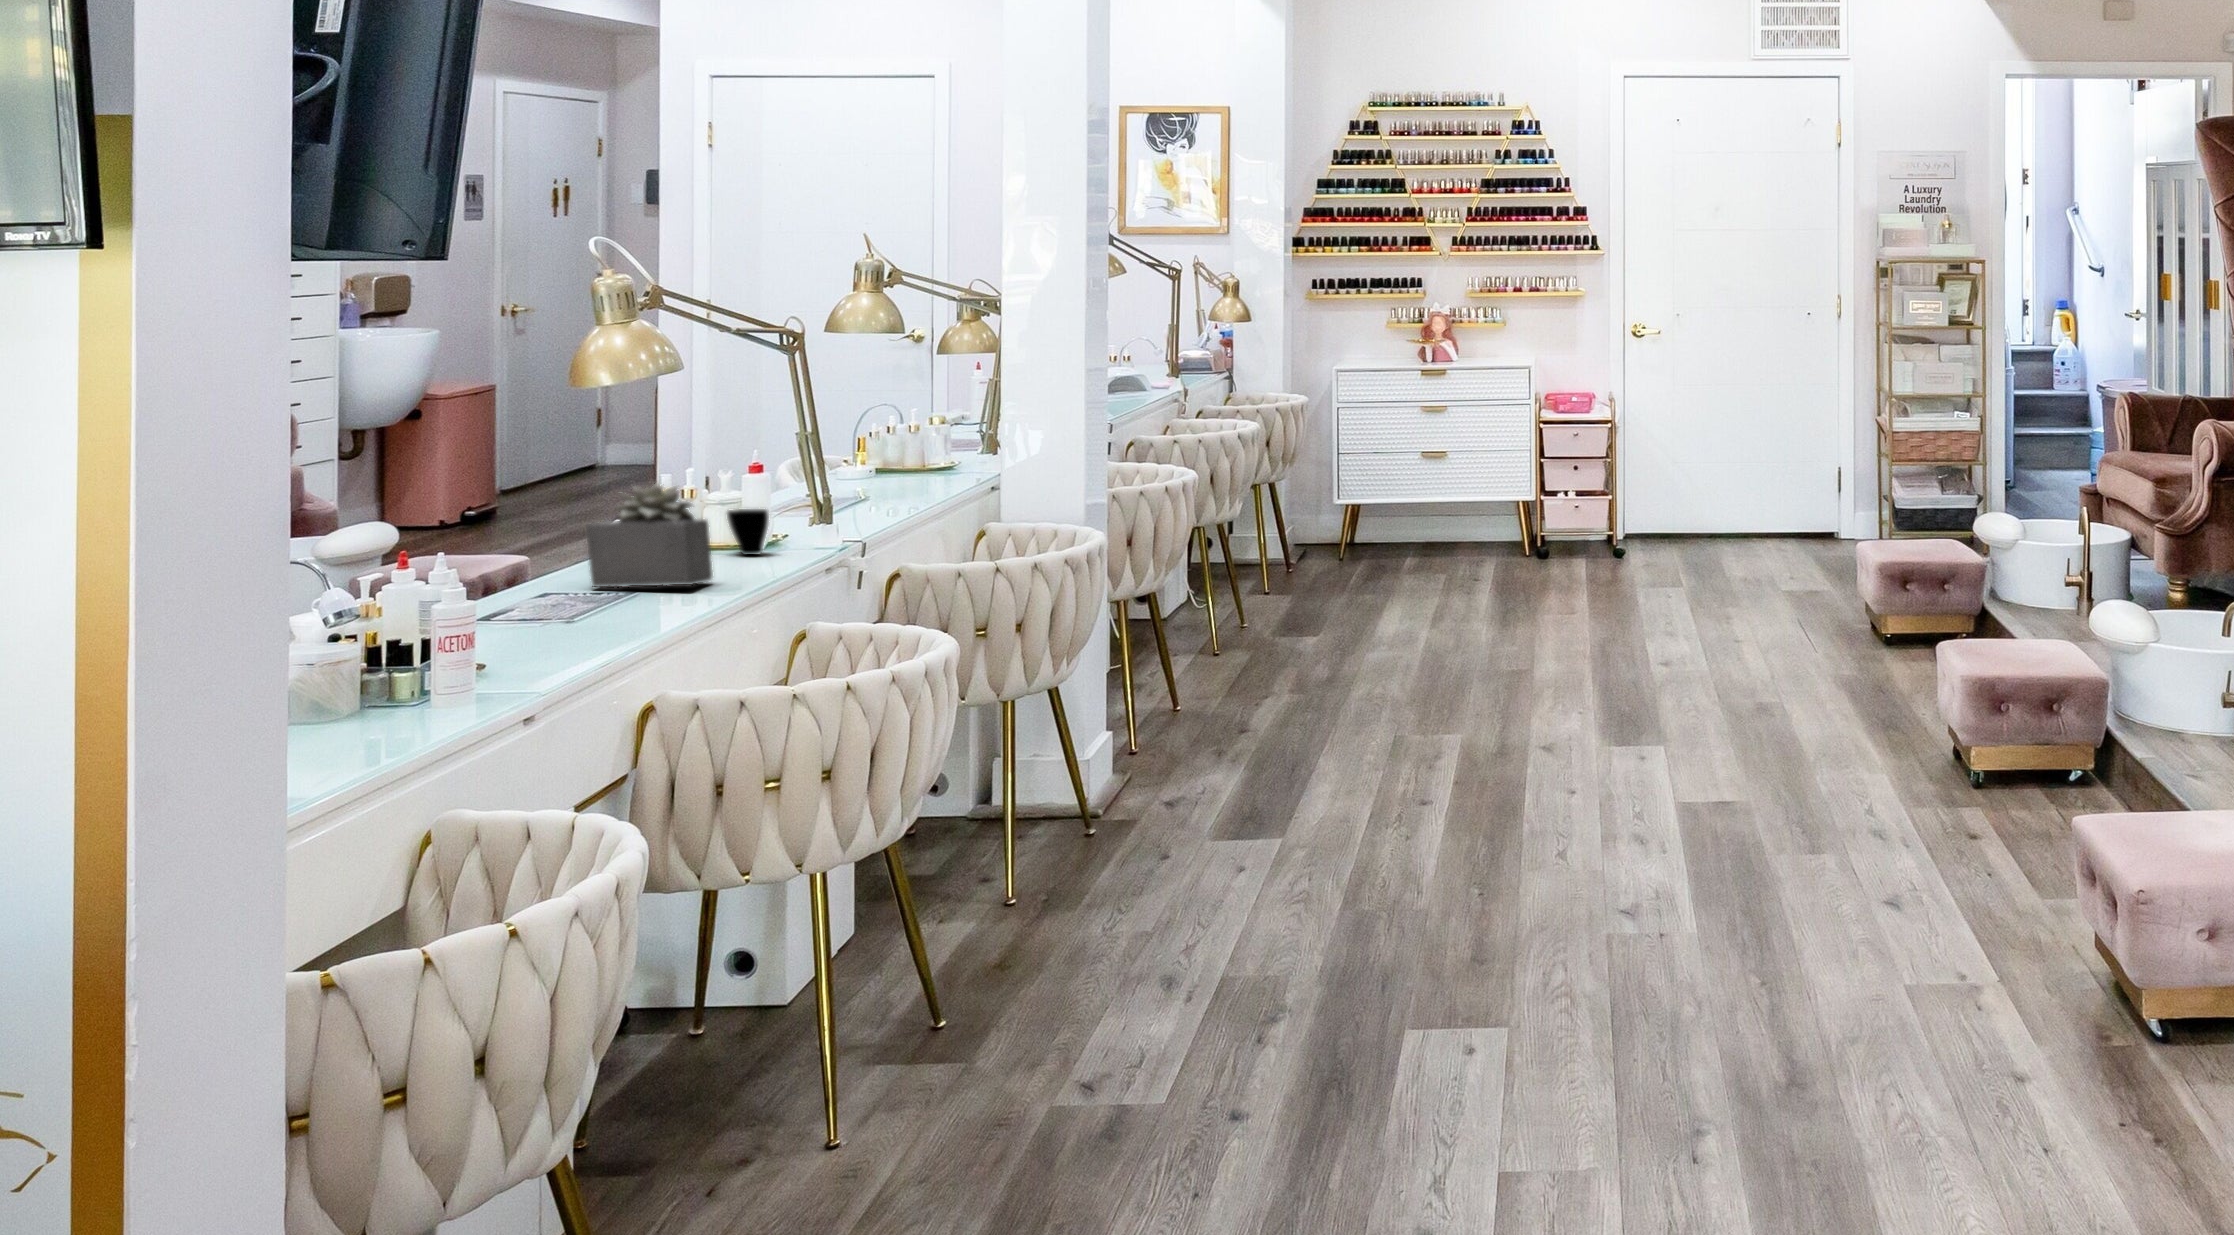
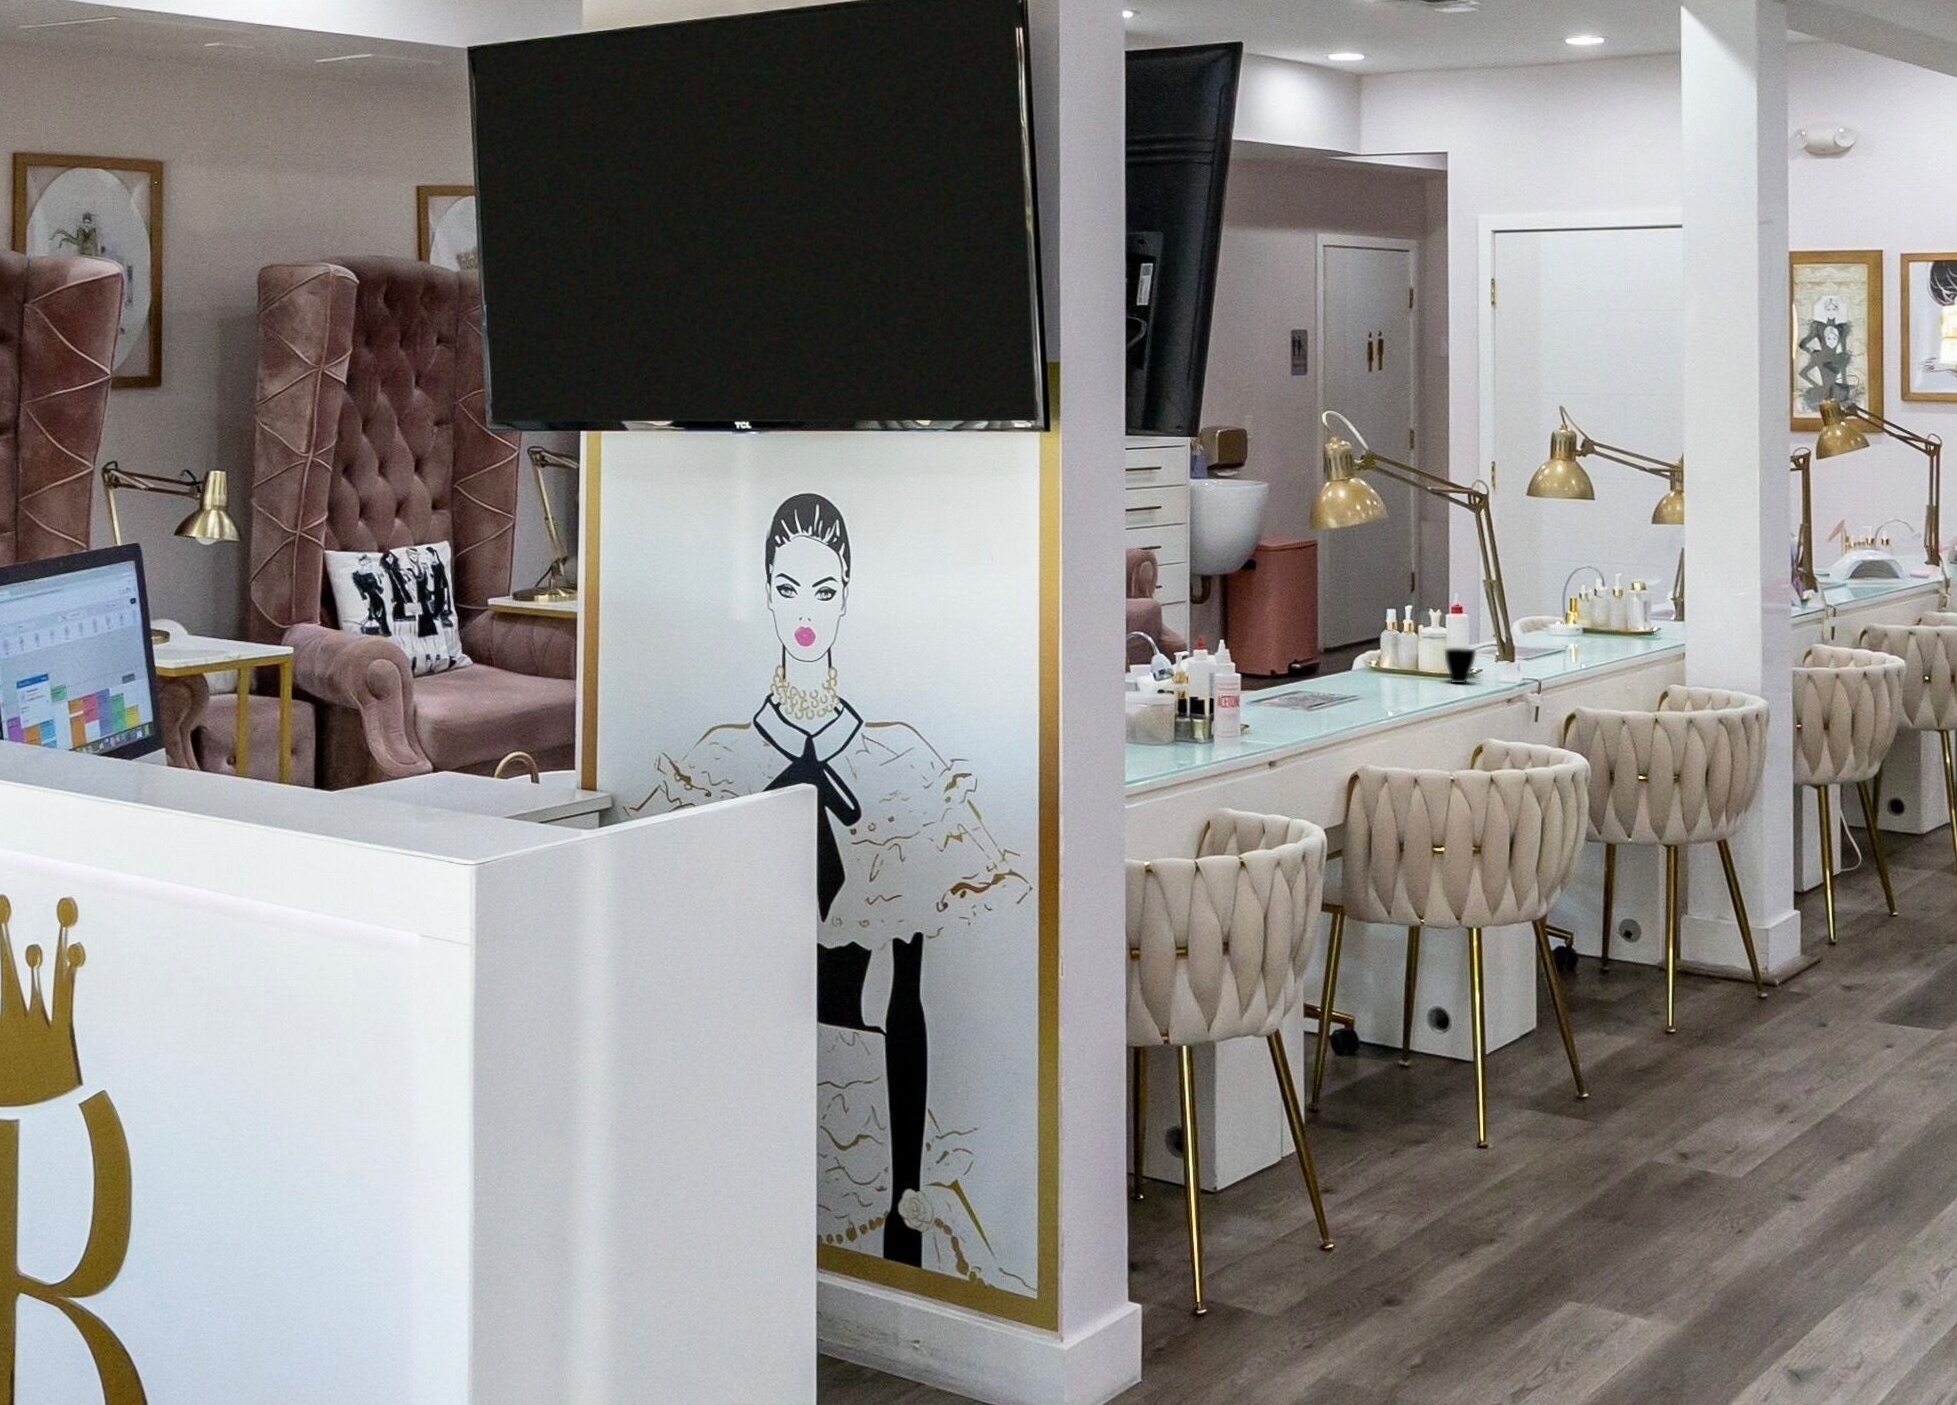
succulent plant: present [586,483,713,587] -> none [1339,624,1427,700]

